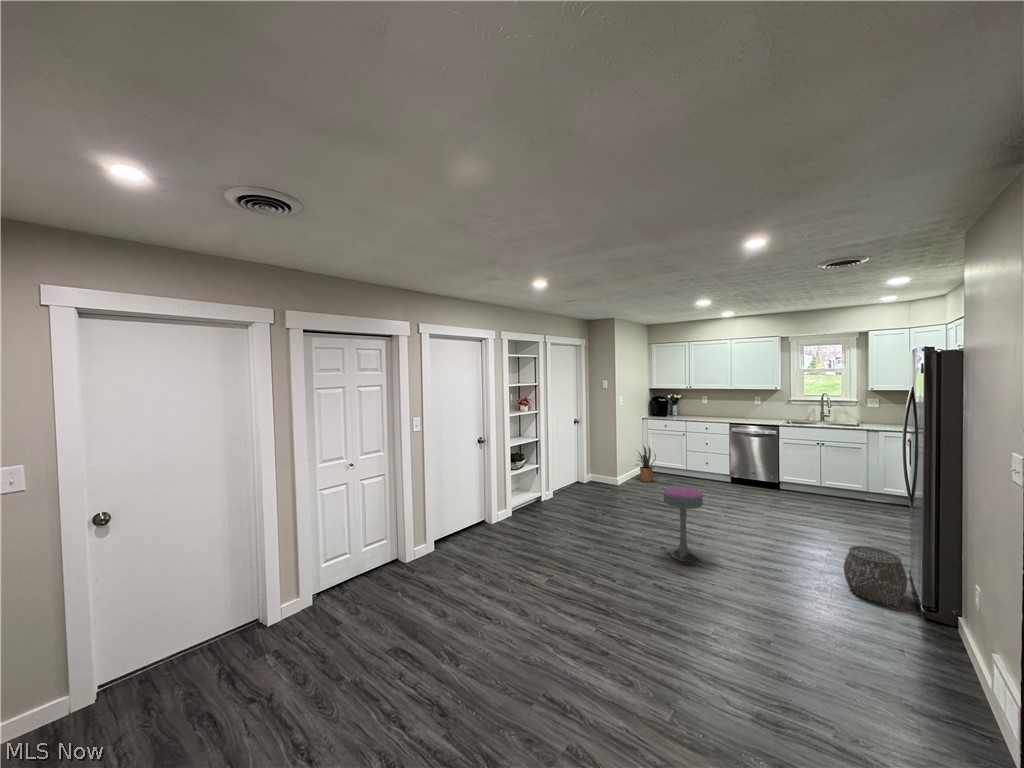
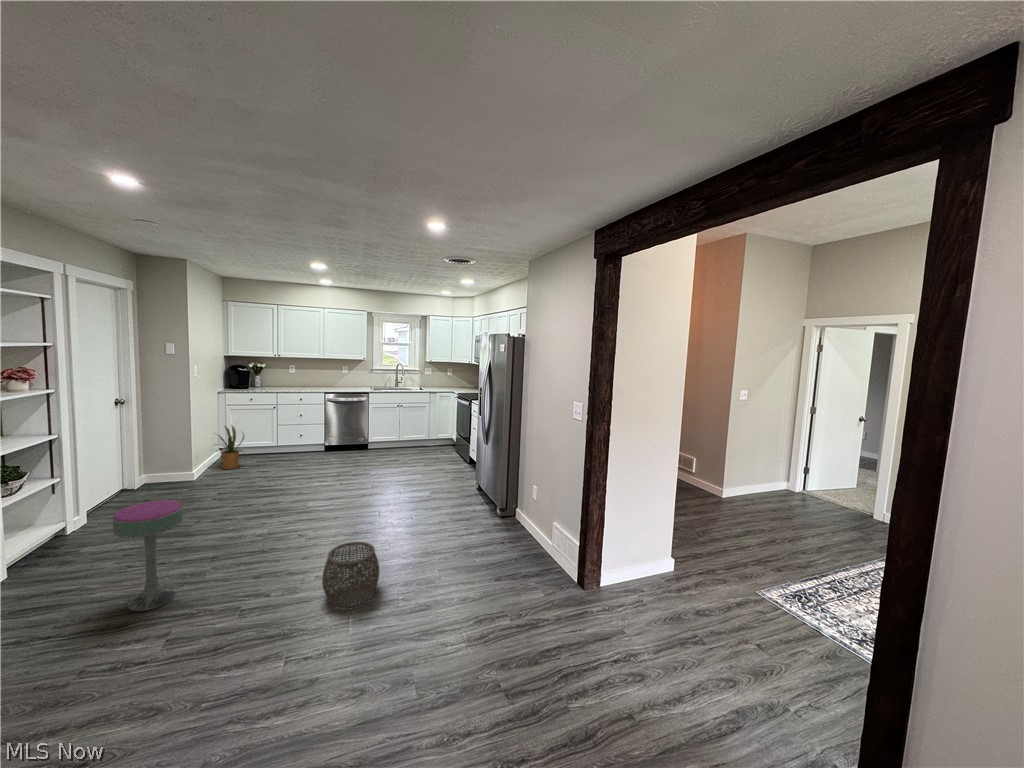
bar stool: present [664,487,703,562] -> present [113,500,183,611]
woven basket: present [844,546,907,604] -> present [322,542,379,608]

